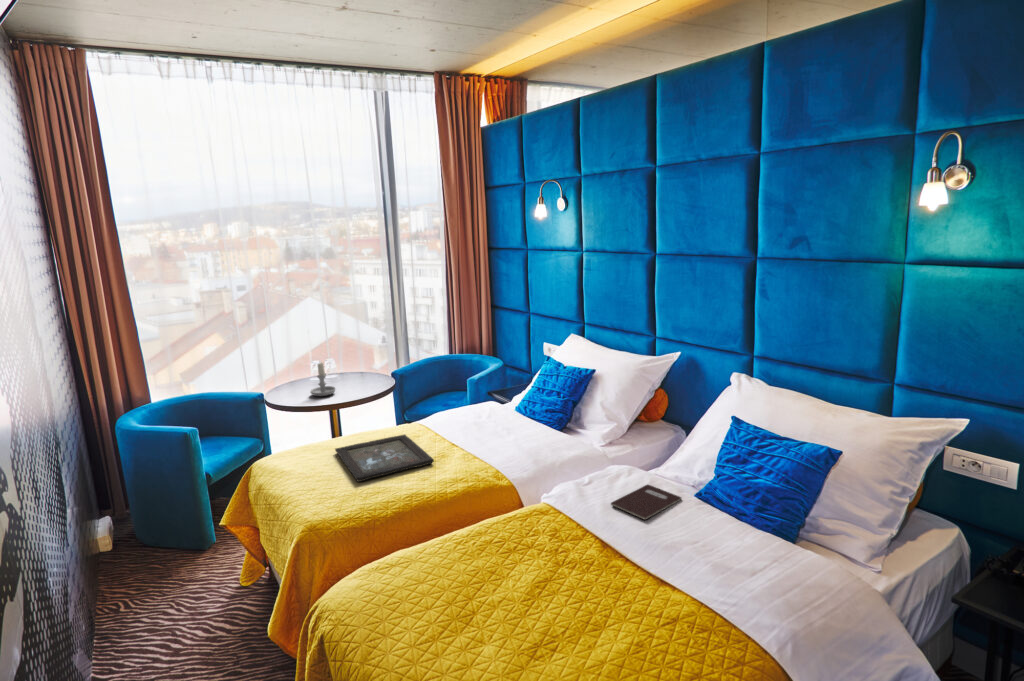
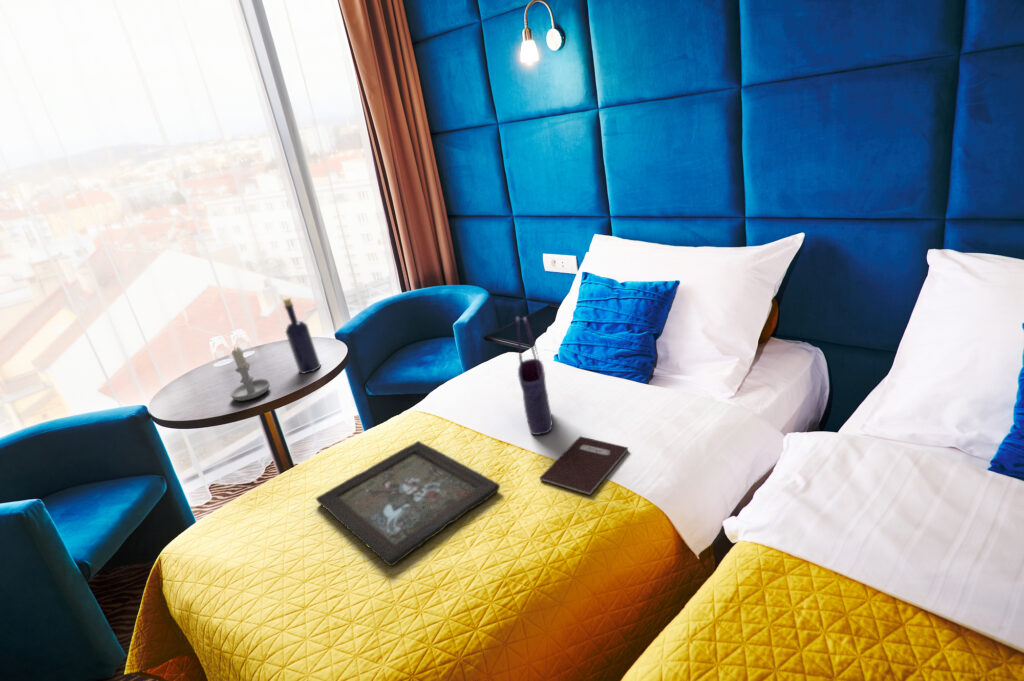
bottle: none [353,339,371,389] -> present [284,298,320,373]
tote bag: none [468,368,489,444] -> present [516,317,552,435]
notebook: present [611,485,681,520] -> present [540,437,628,495]

